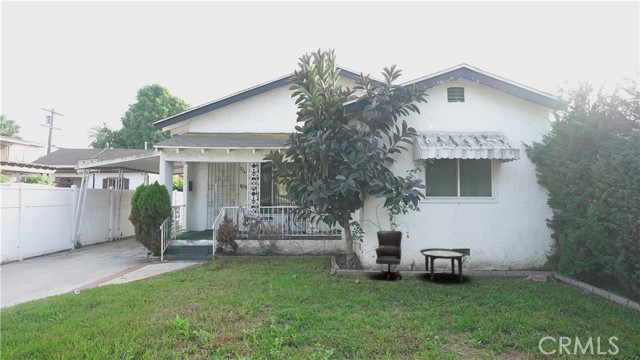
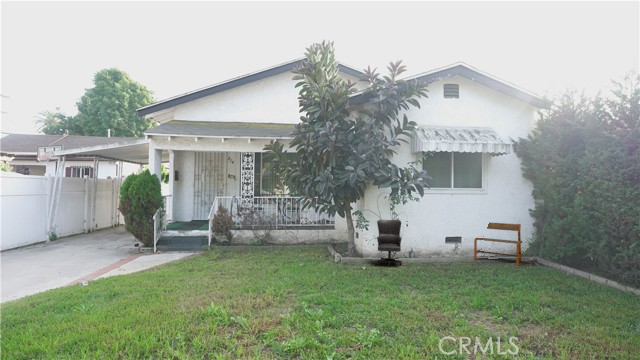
bench: none [483,233,538,282] -> present [474,222,523,265]
round table: present [420,248,466,282] -> none [418,236,461,267]

